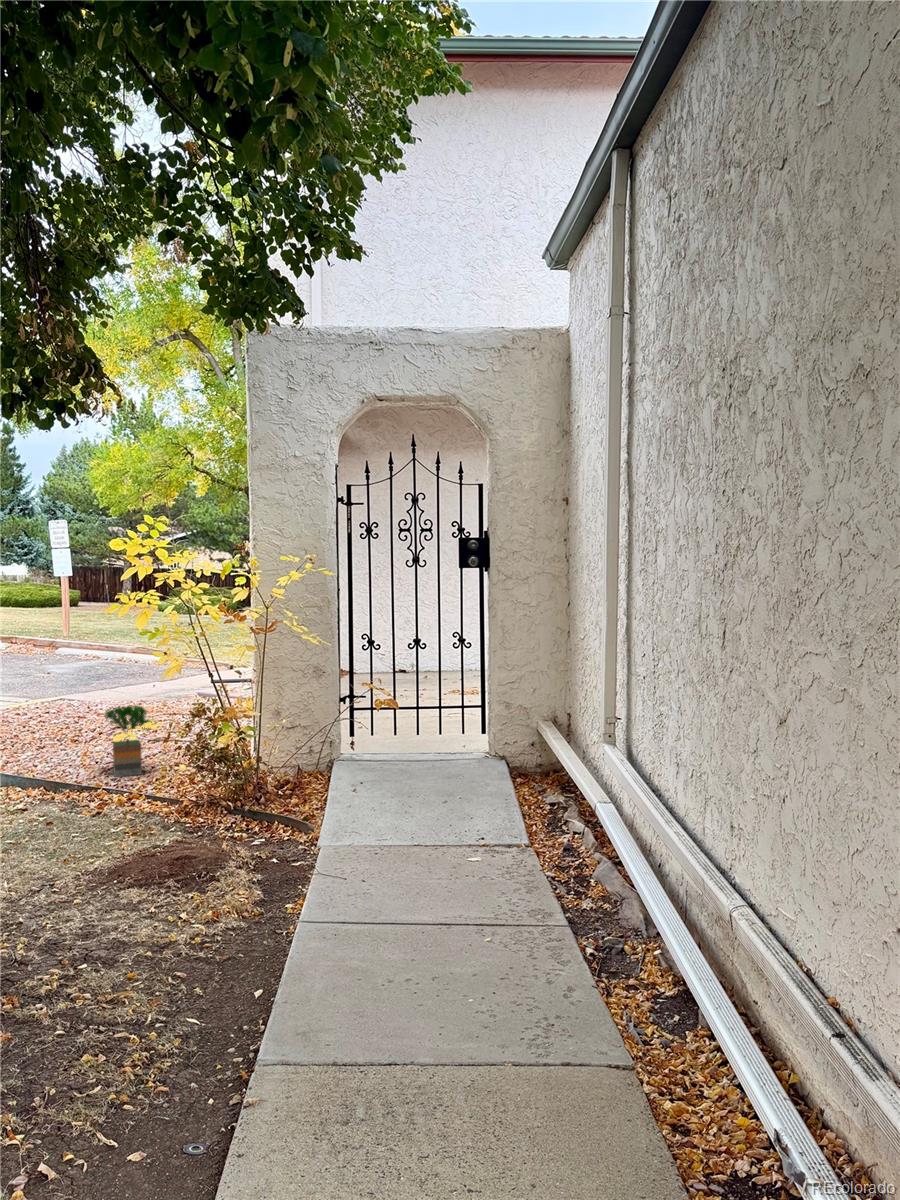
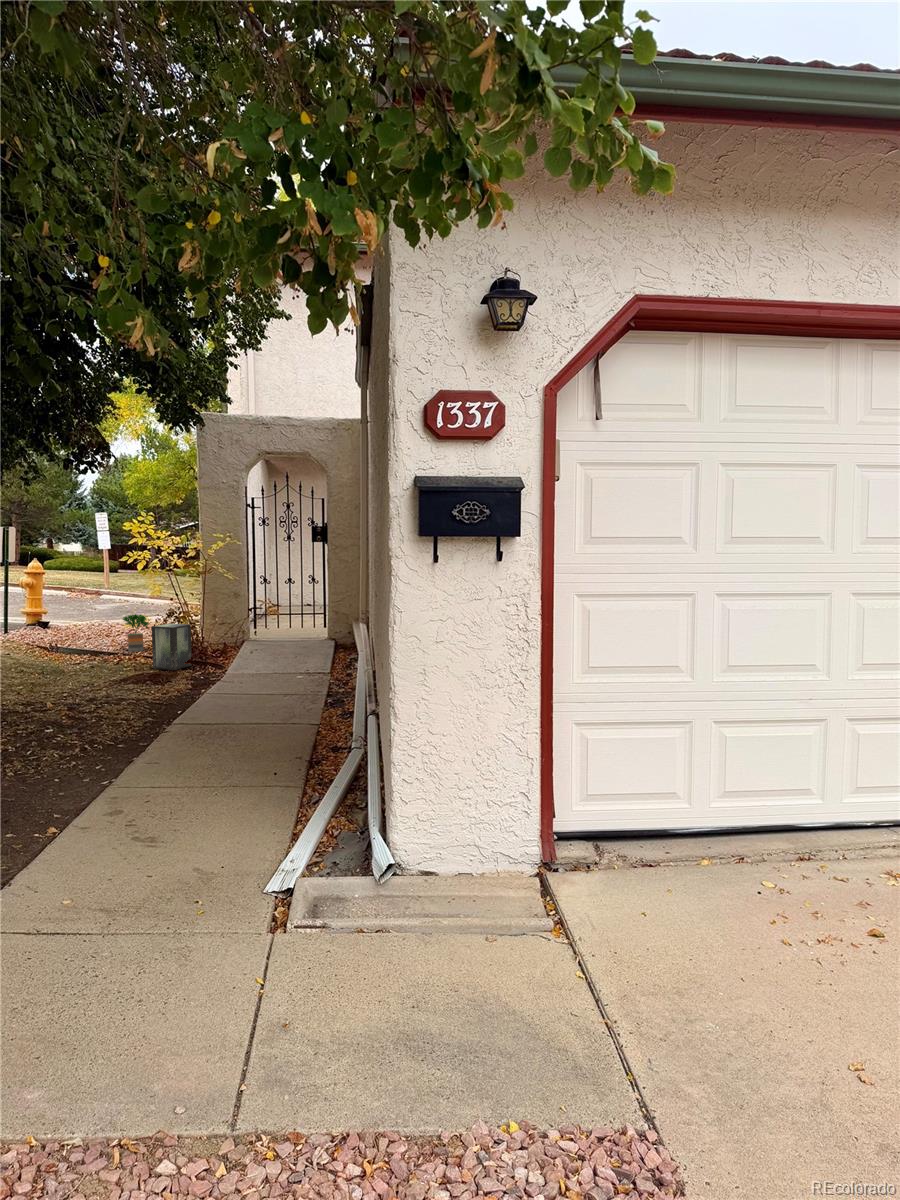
storage box: none [170,734,246,836] -> present [152,623,192,670]

